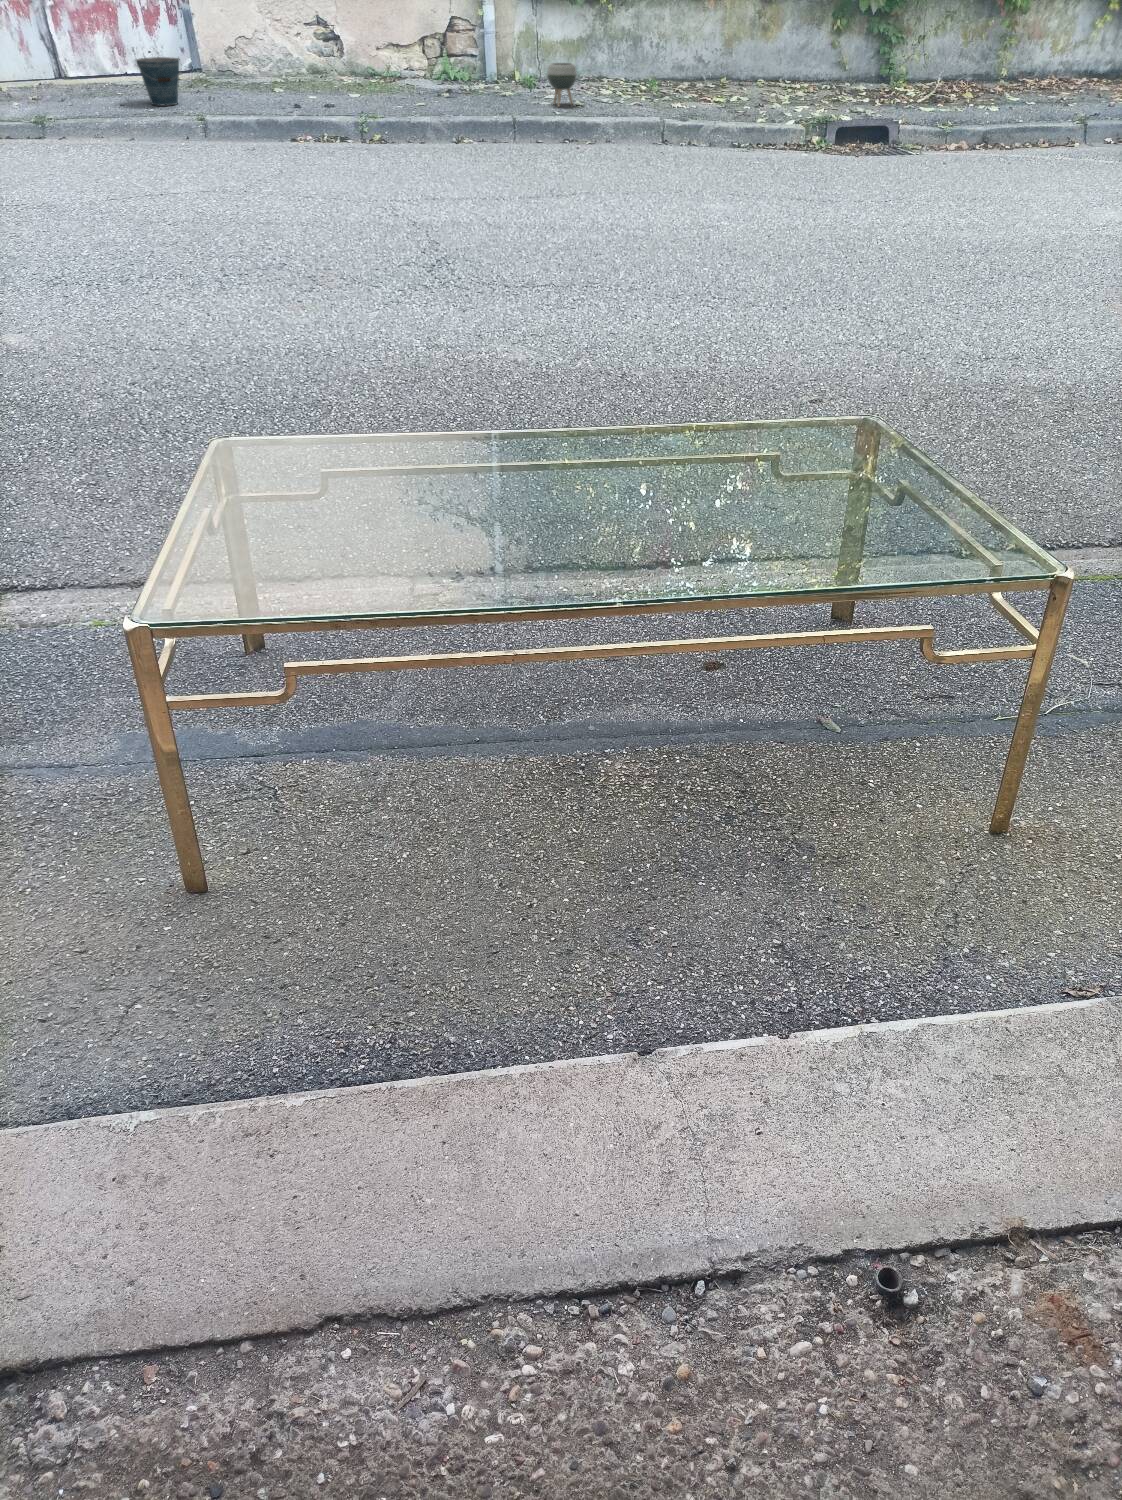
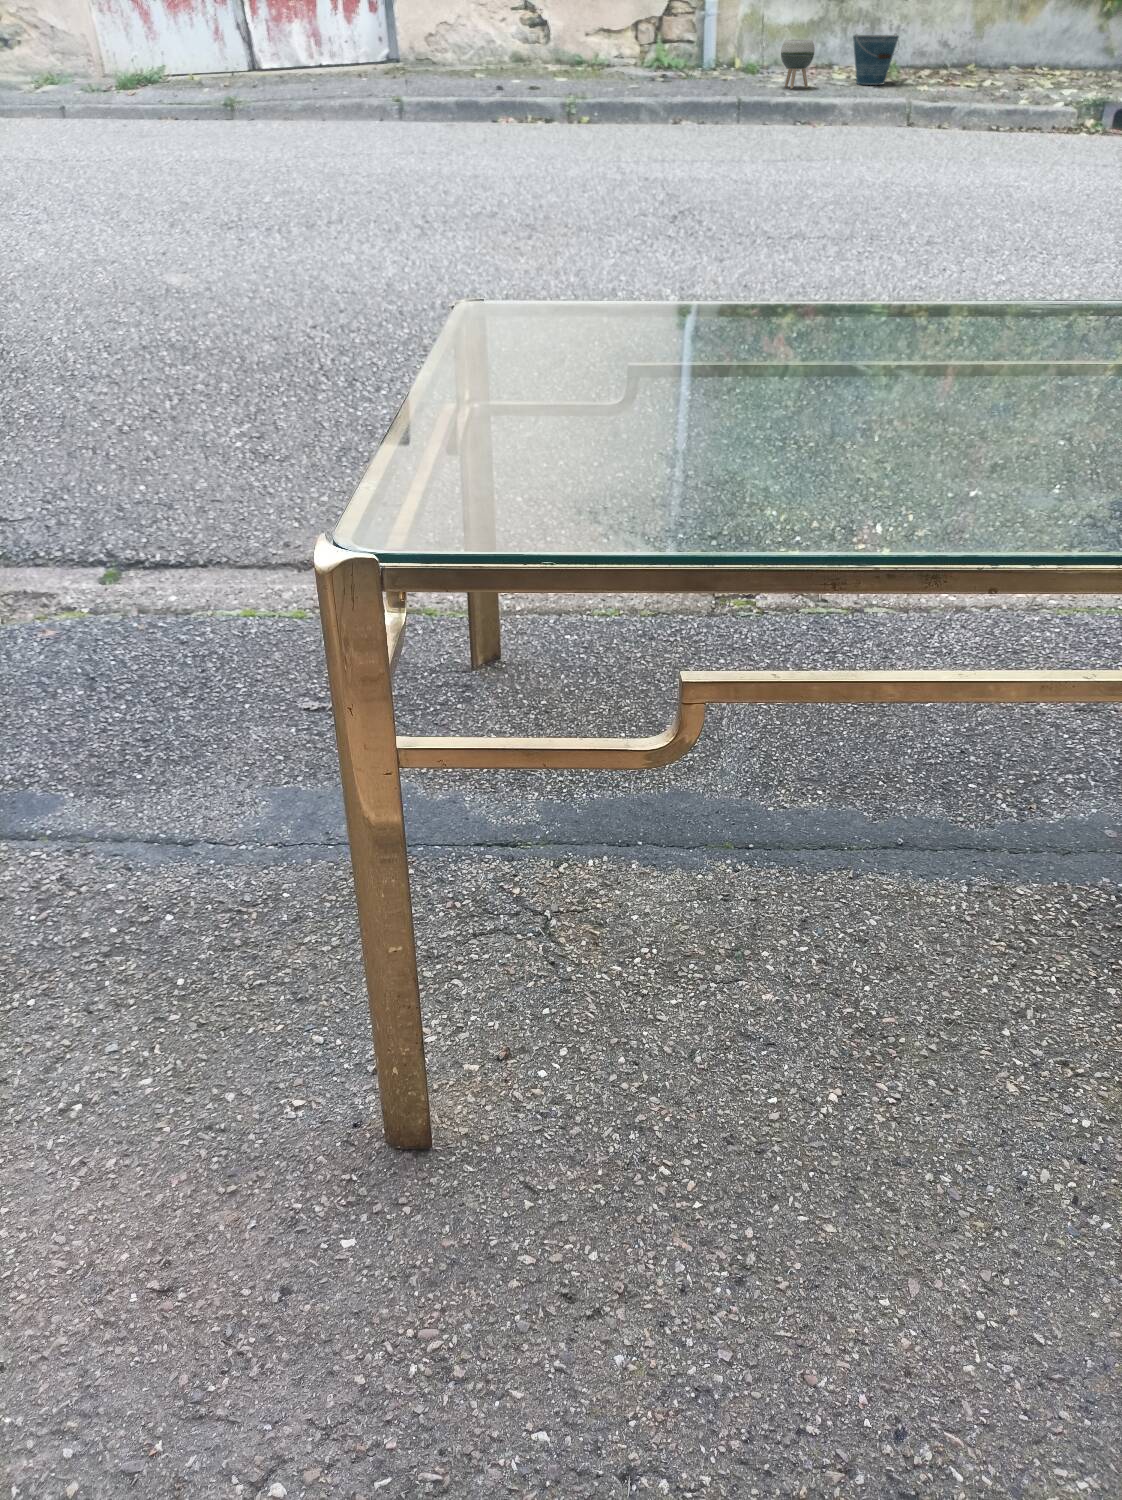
bucket: present [136,57,180,105] -> present [853,33,899,85]

